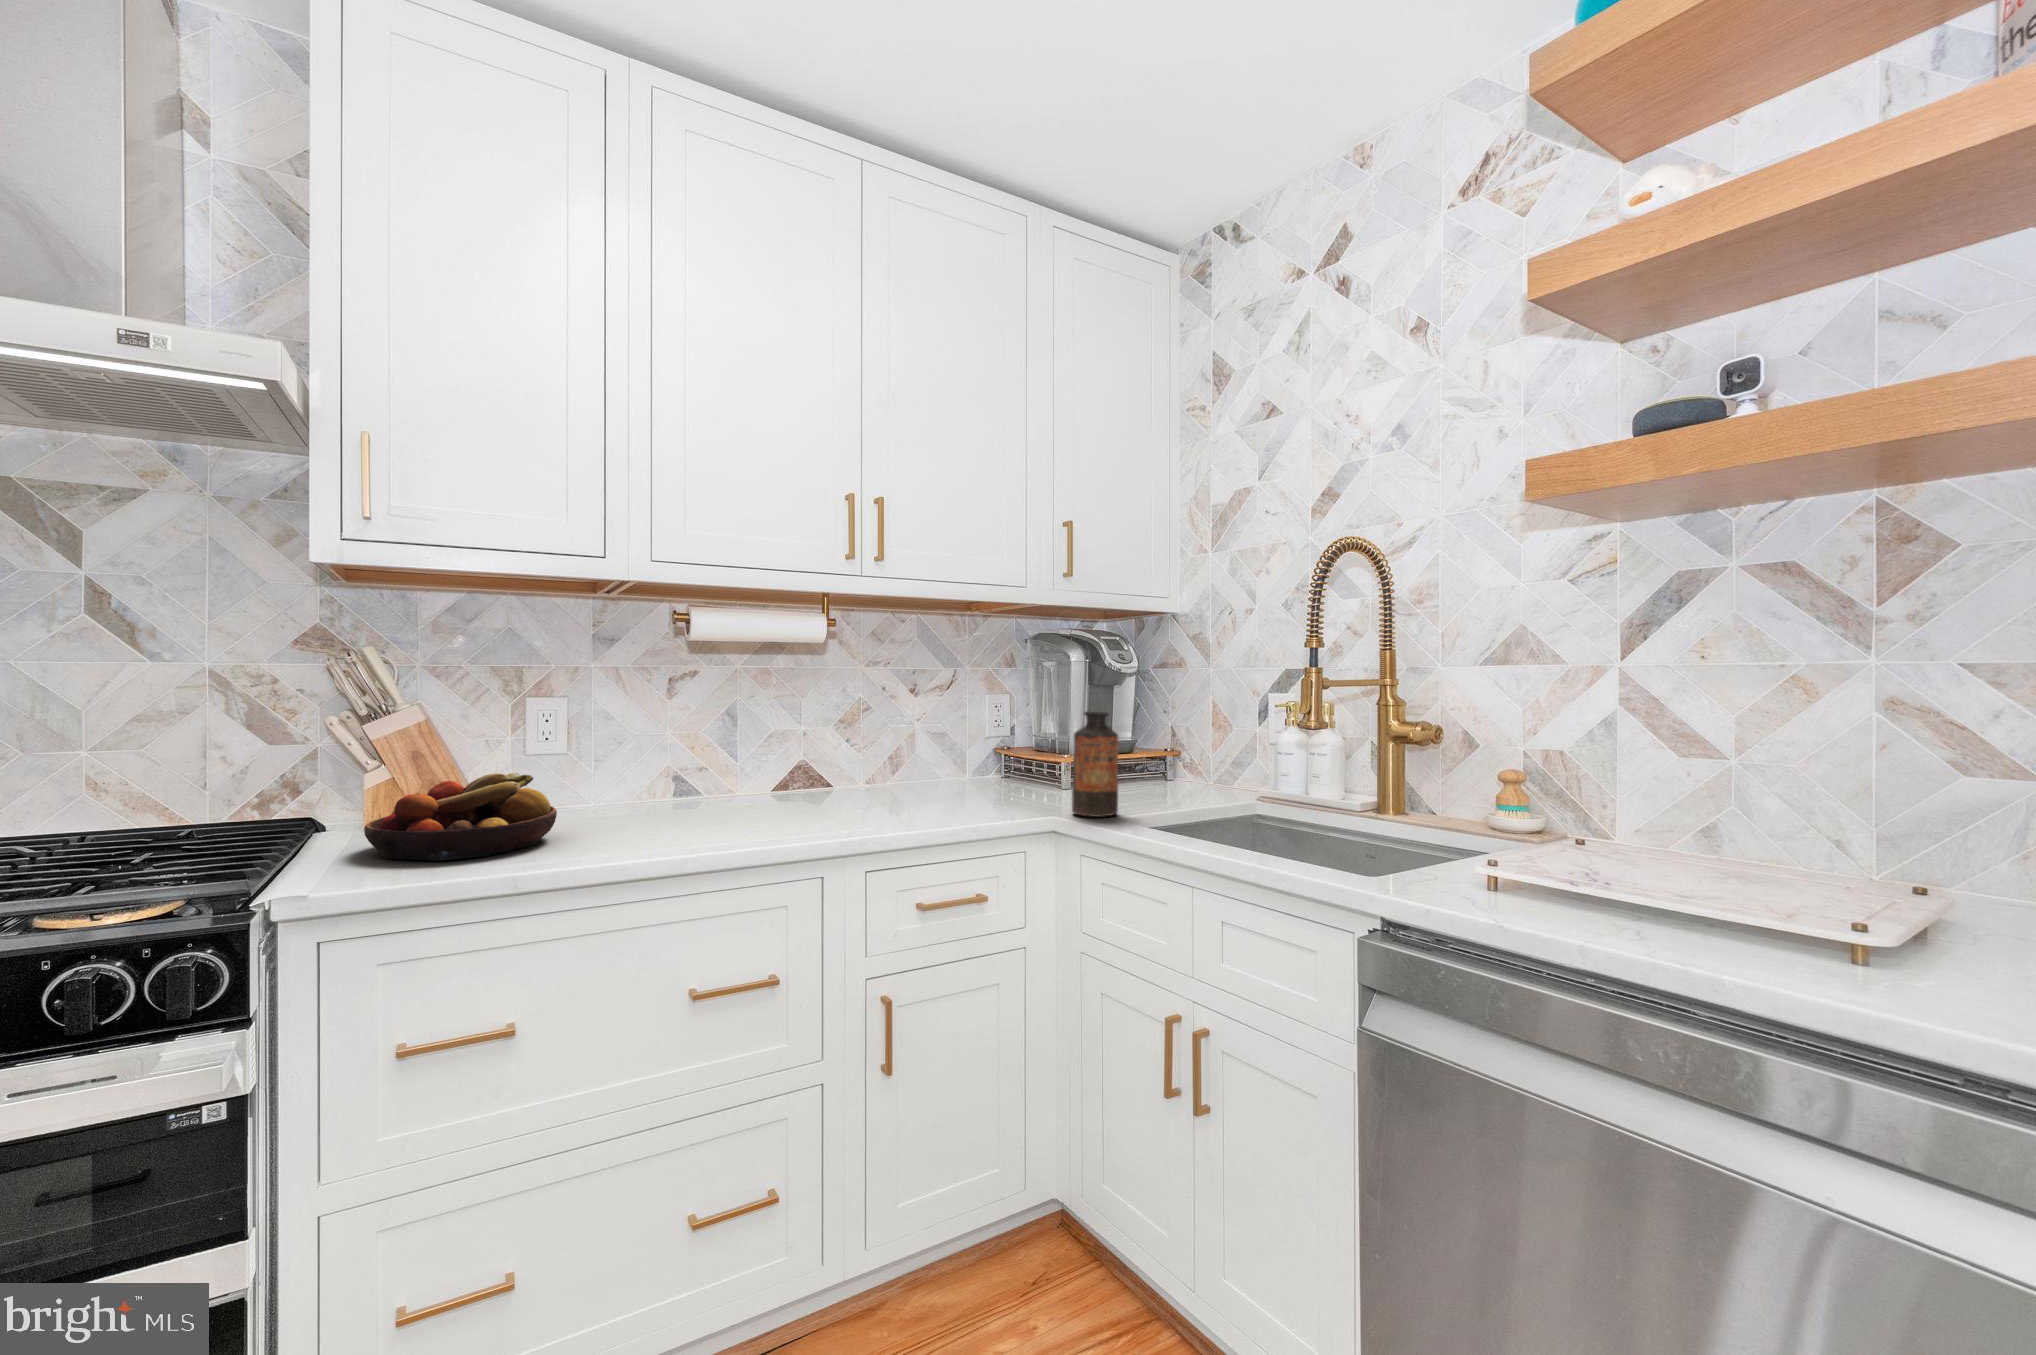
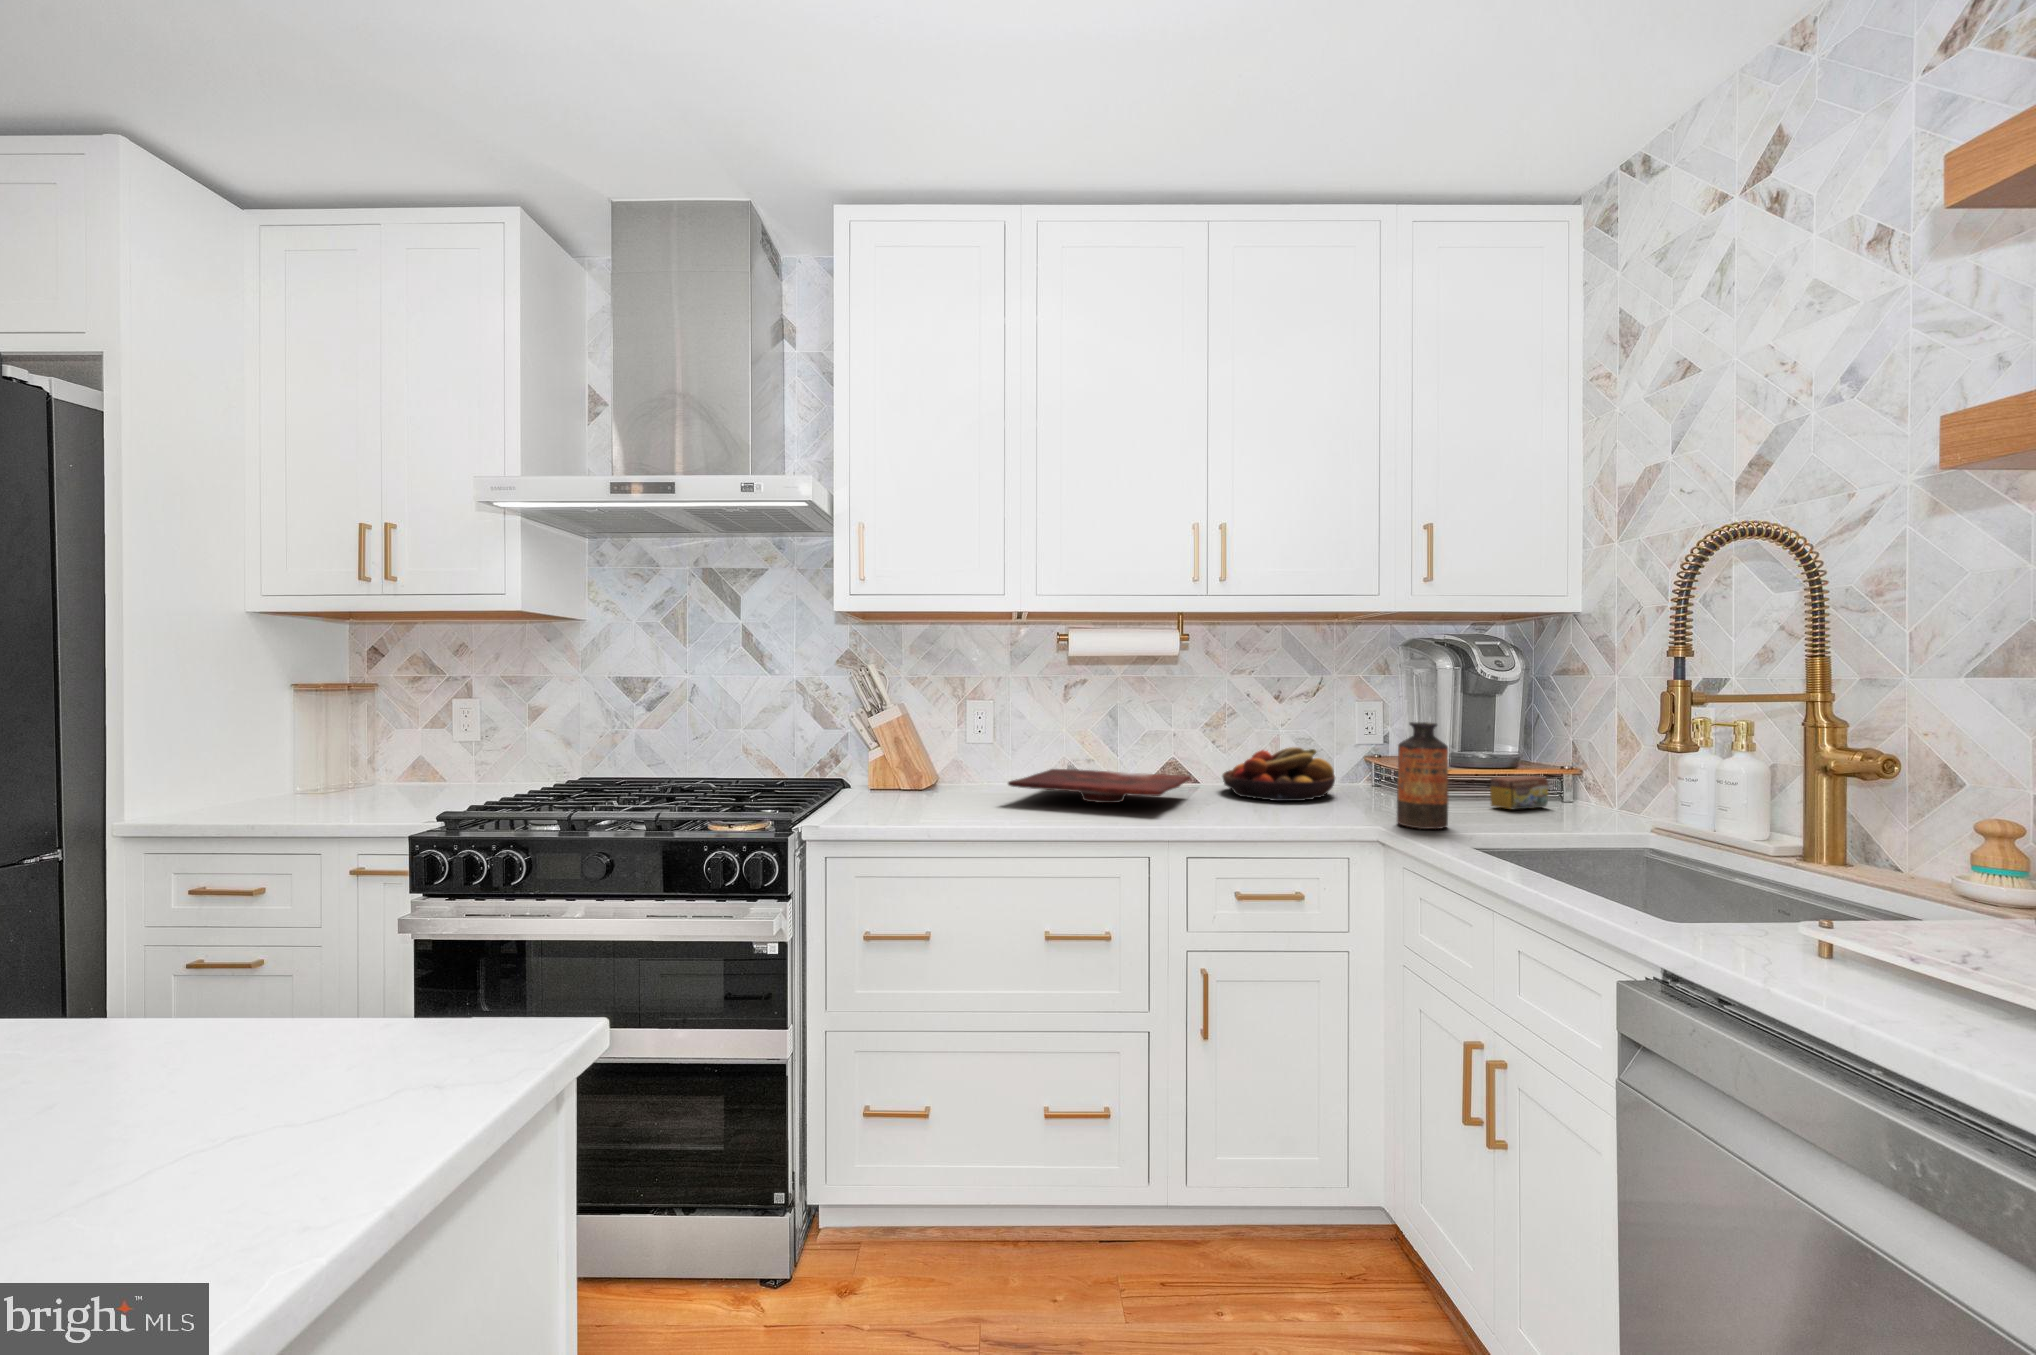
tea box: none [1124,762,1166,794] -> present [1490,776,1548,809]
fruit bowl: present [364,773,557,861] -> present [1222,747,1335,801]
cutting board: none [626,782,845,821] -> present [1008,769,1191,803]

